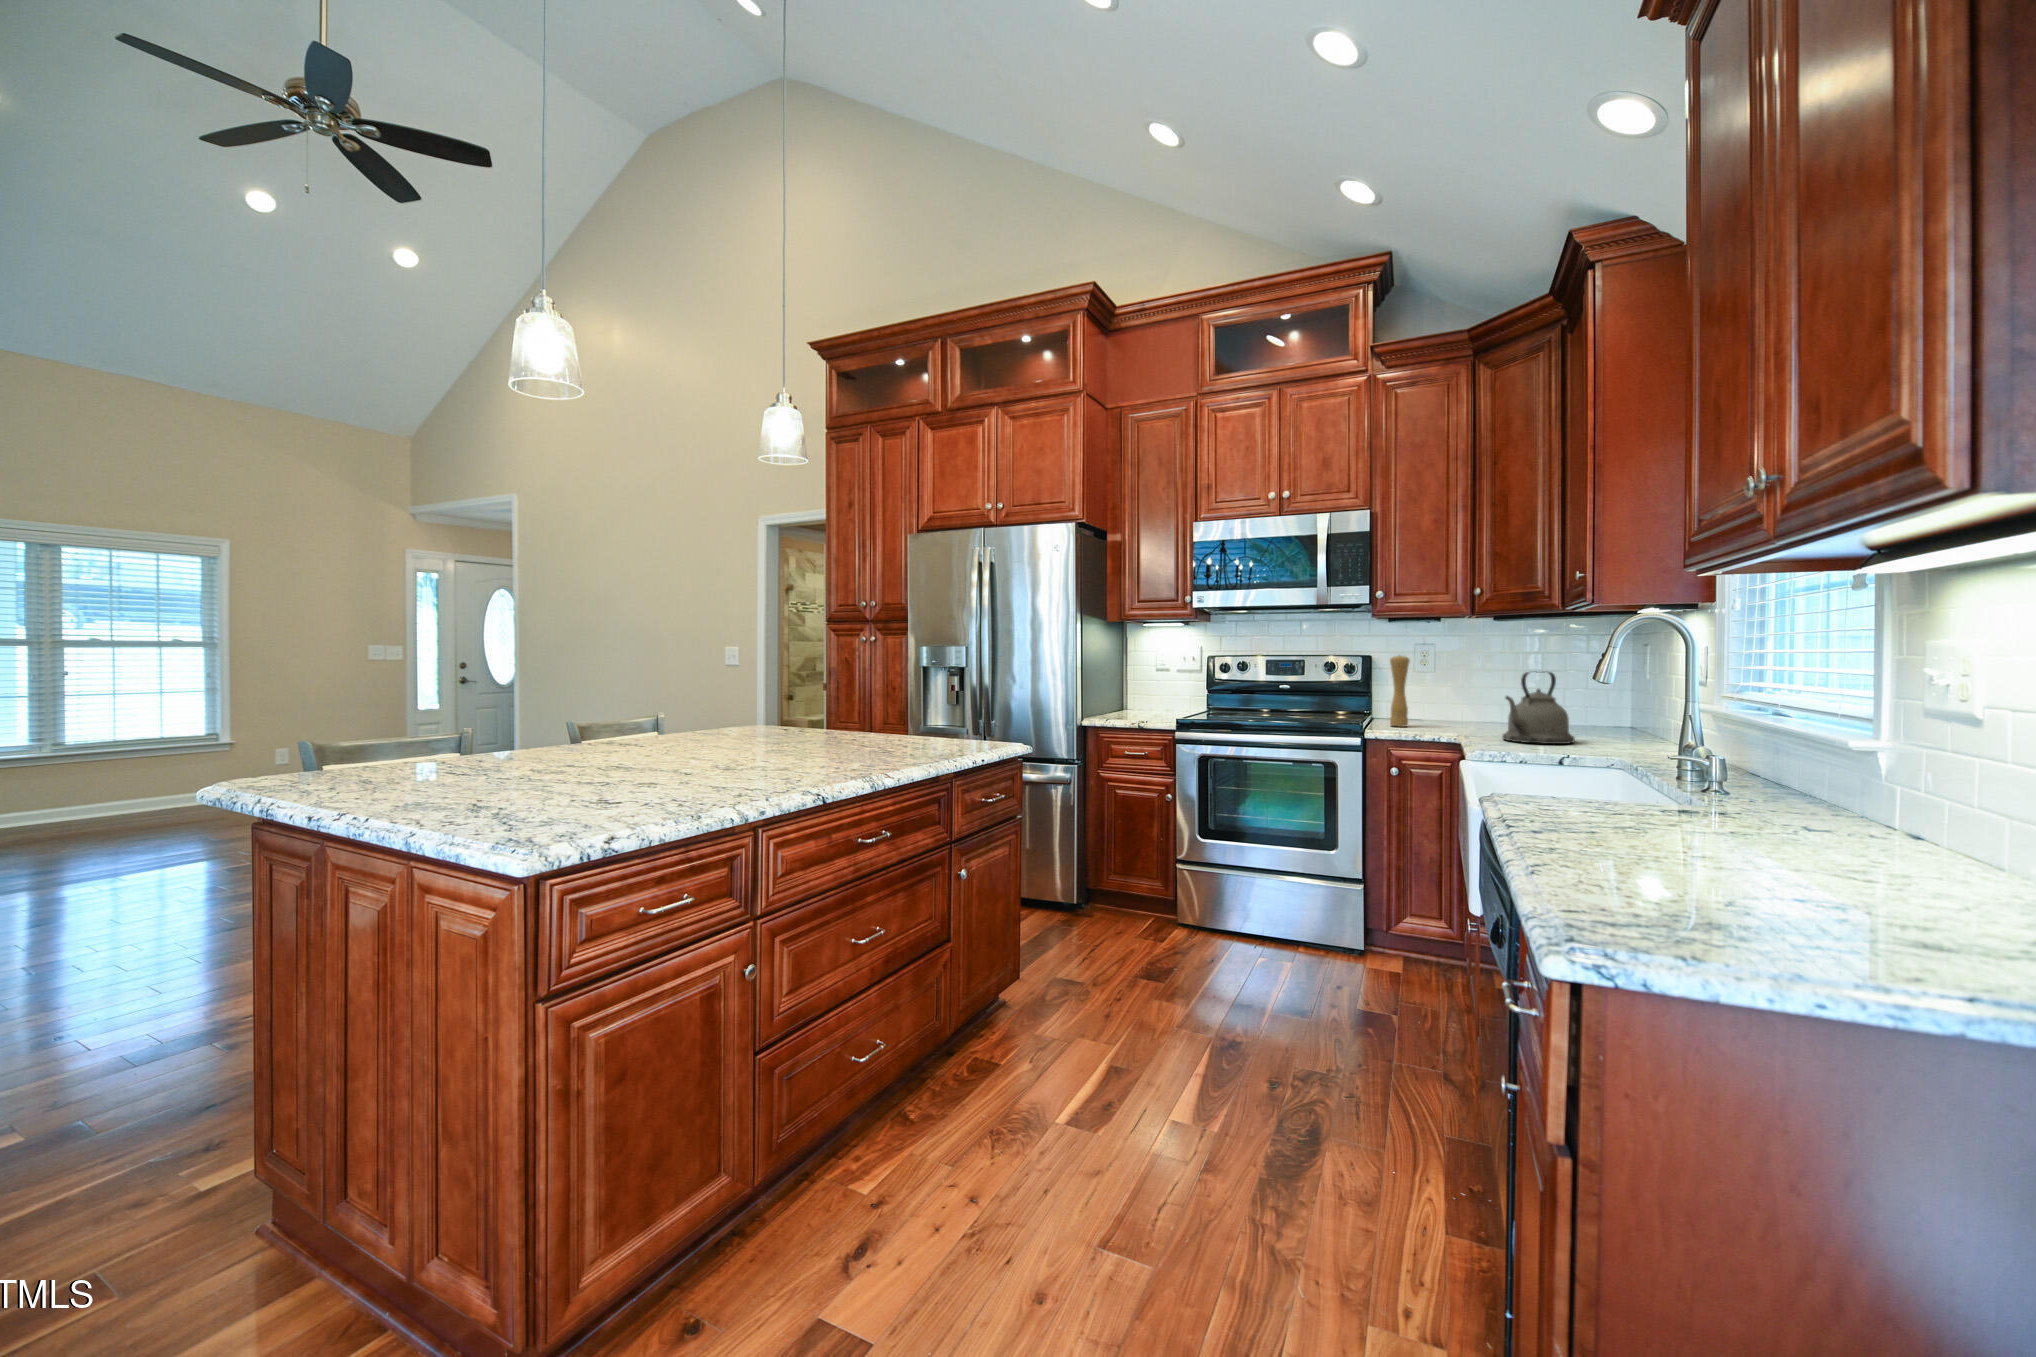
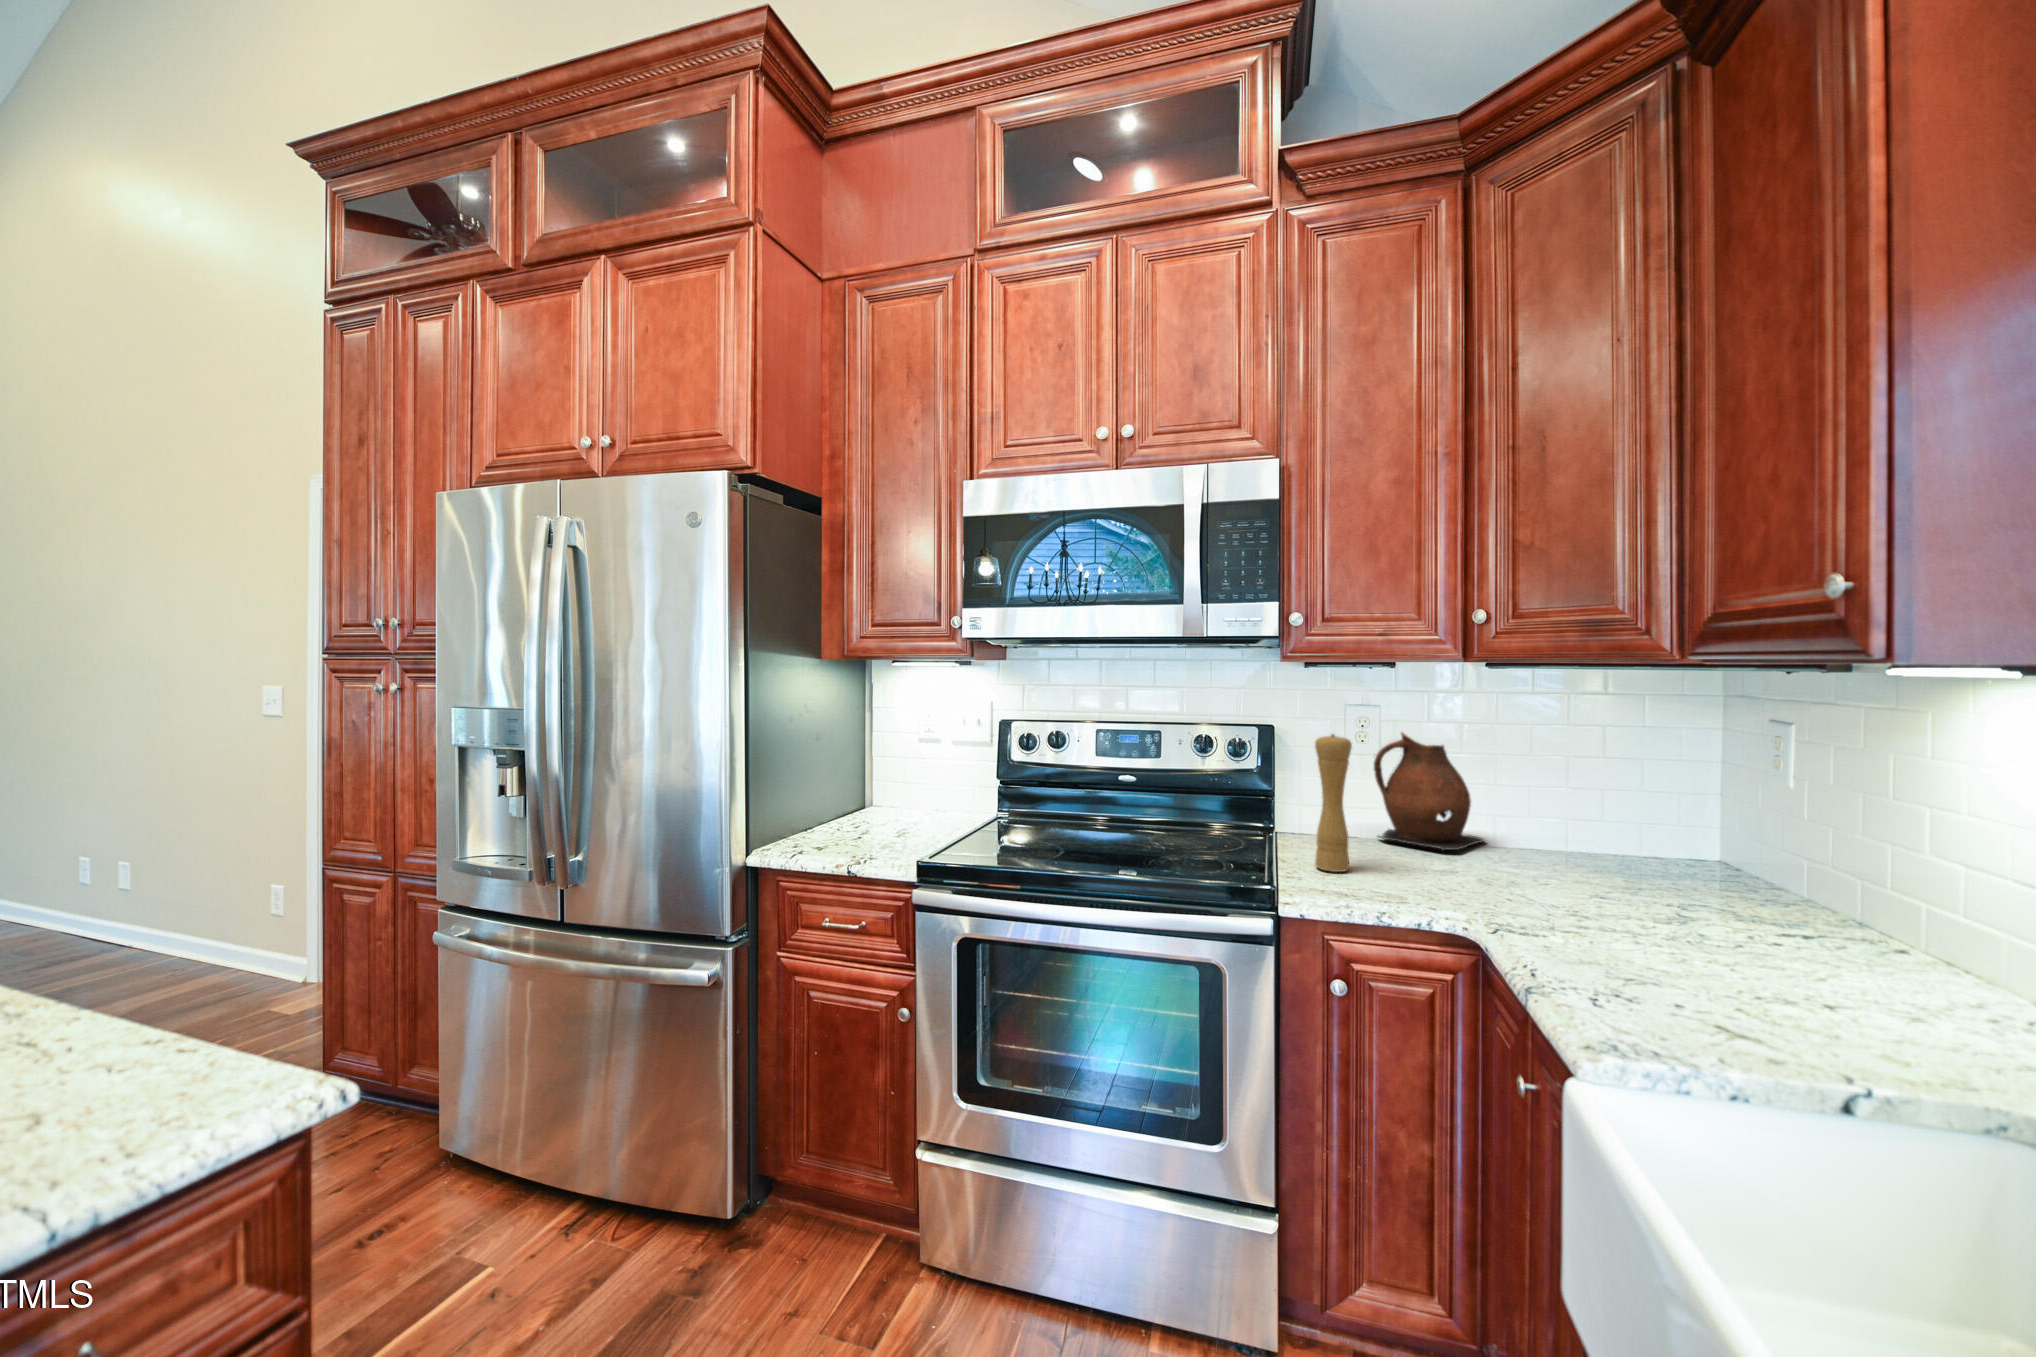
ceramic pitcher: none [1431,658,1499,723] -> present [1374,732,1487,851]
kettle: present [1502,671,1575,744] -> none [1567,794,1737,971]

